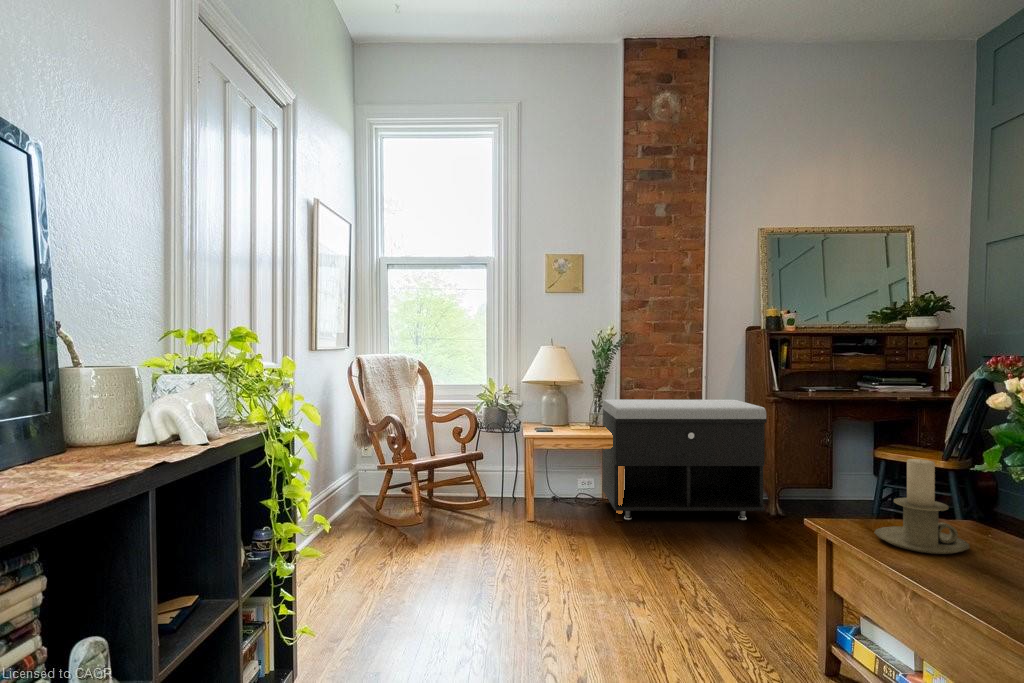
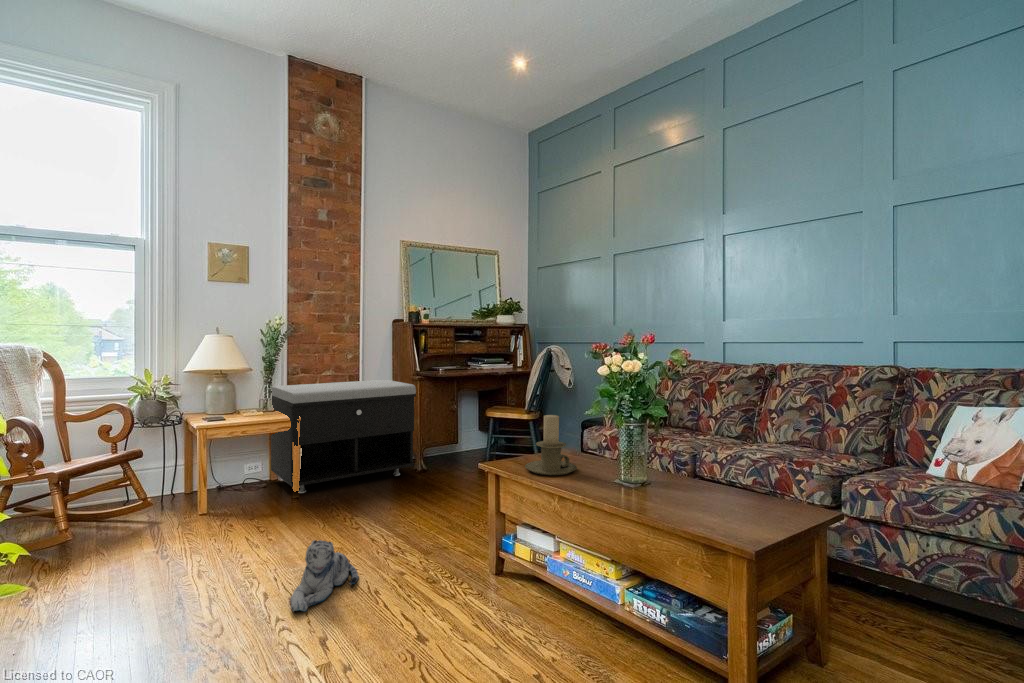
plush toy: none [564,568,648,645] -> present [291,540,359,612]

